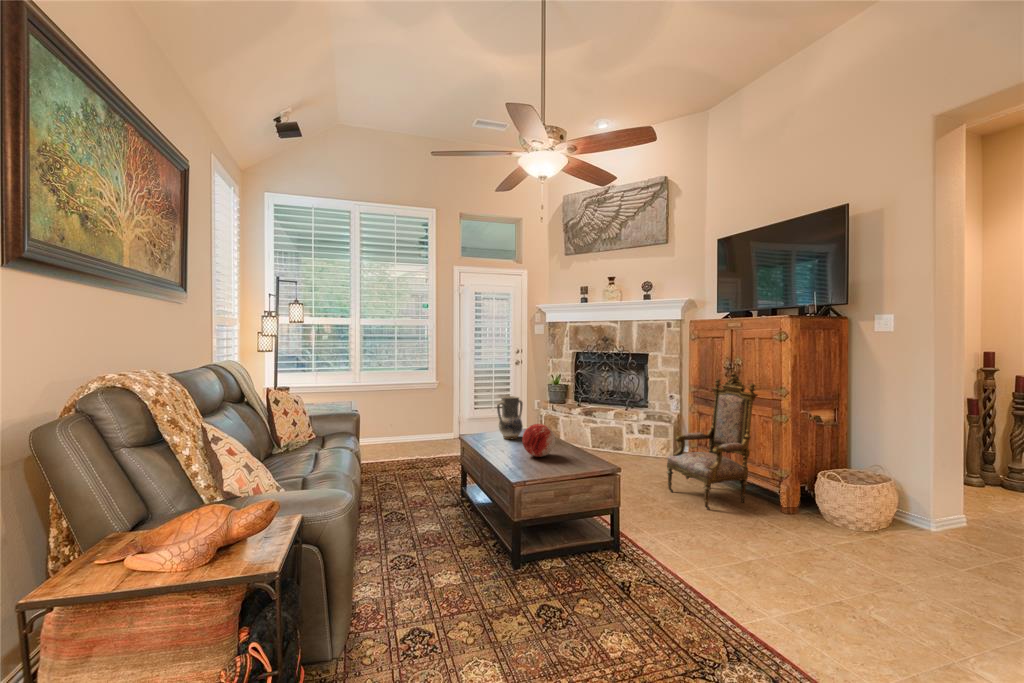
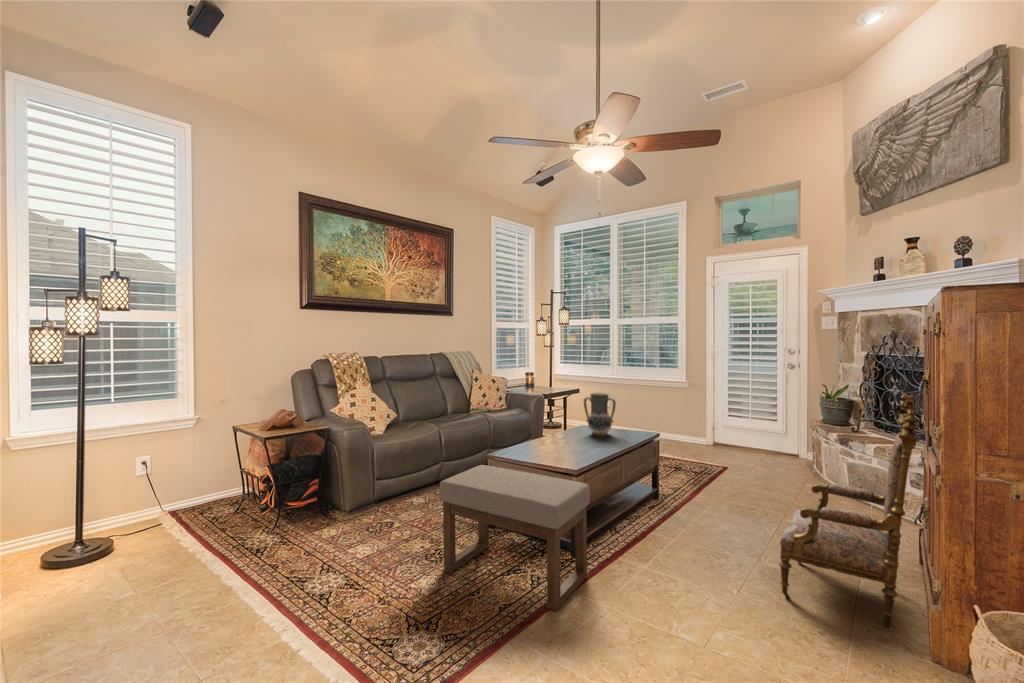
decorative orb: present [522,424,555,457] -> none [540,418,572,450]
ottoman: none [549,470,701,613] -> present [440,465,590,611]

